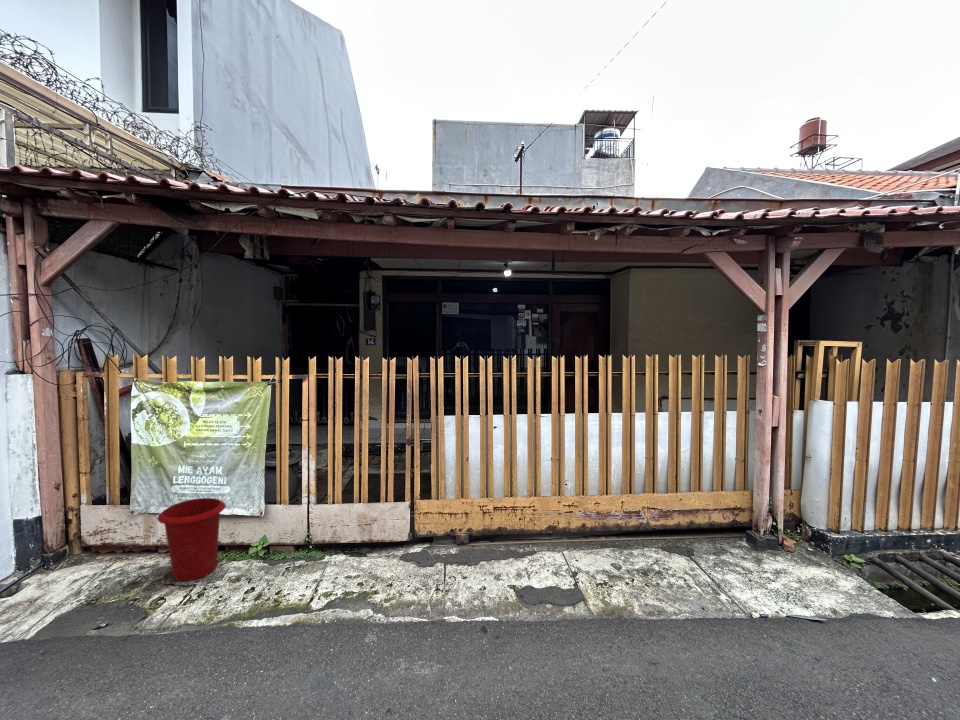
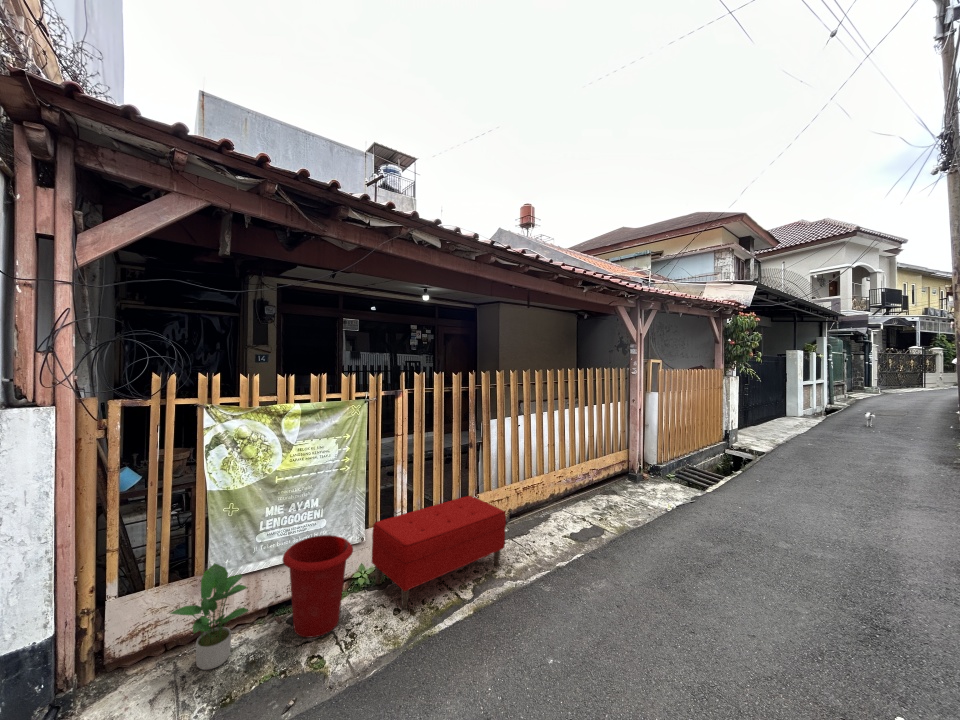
bench: none [242,498,393,587] -> present [372,496,506,609]
potted plant: none [86,499,154,574] -> present [170,563,249,670]

